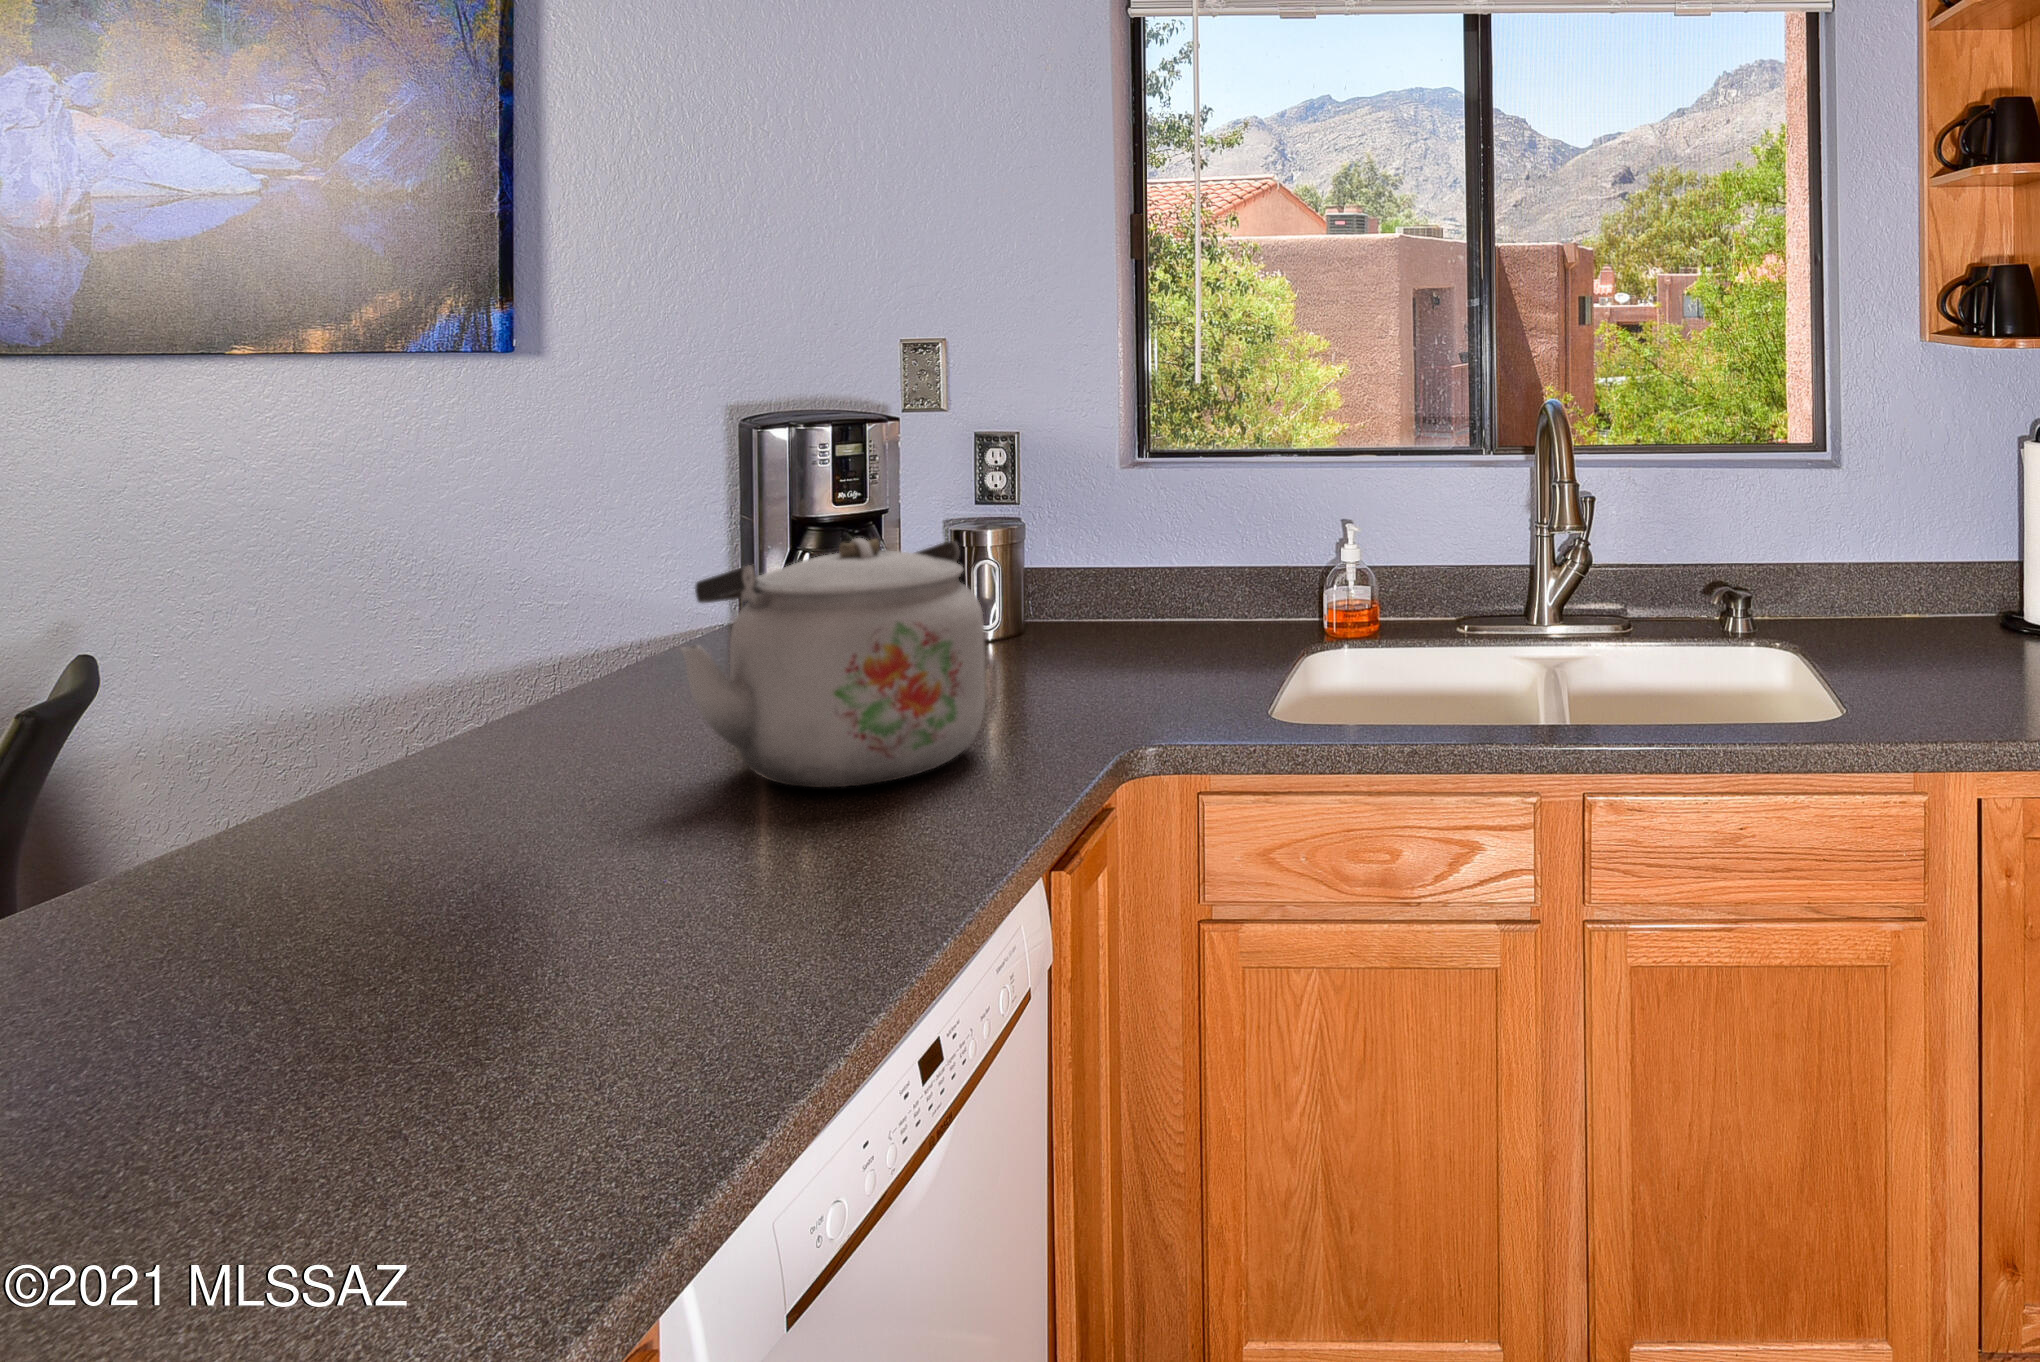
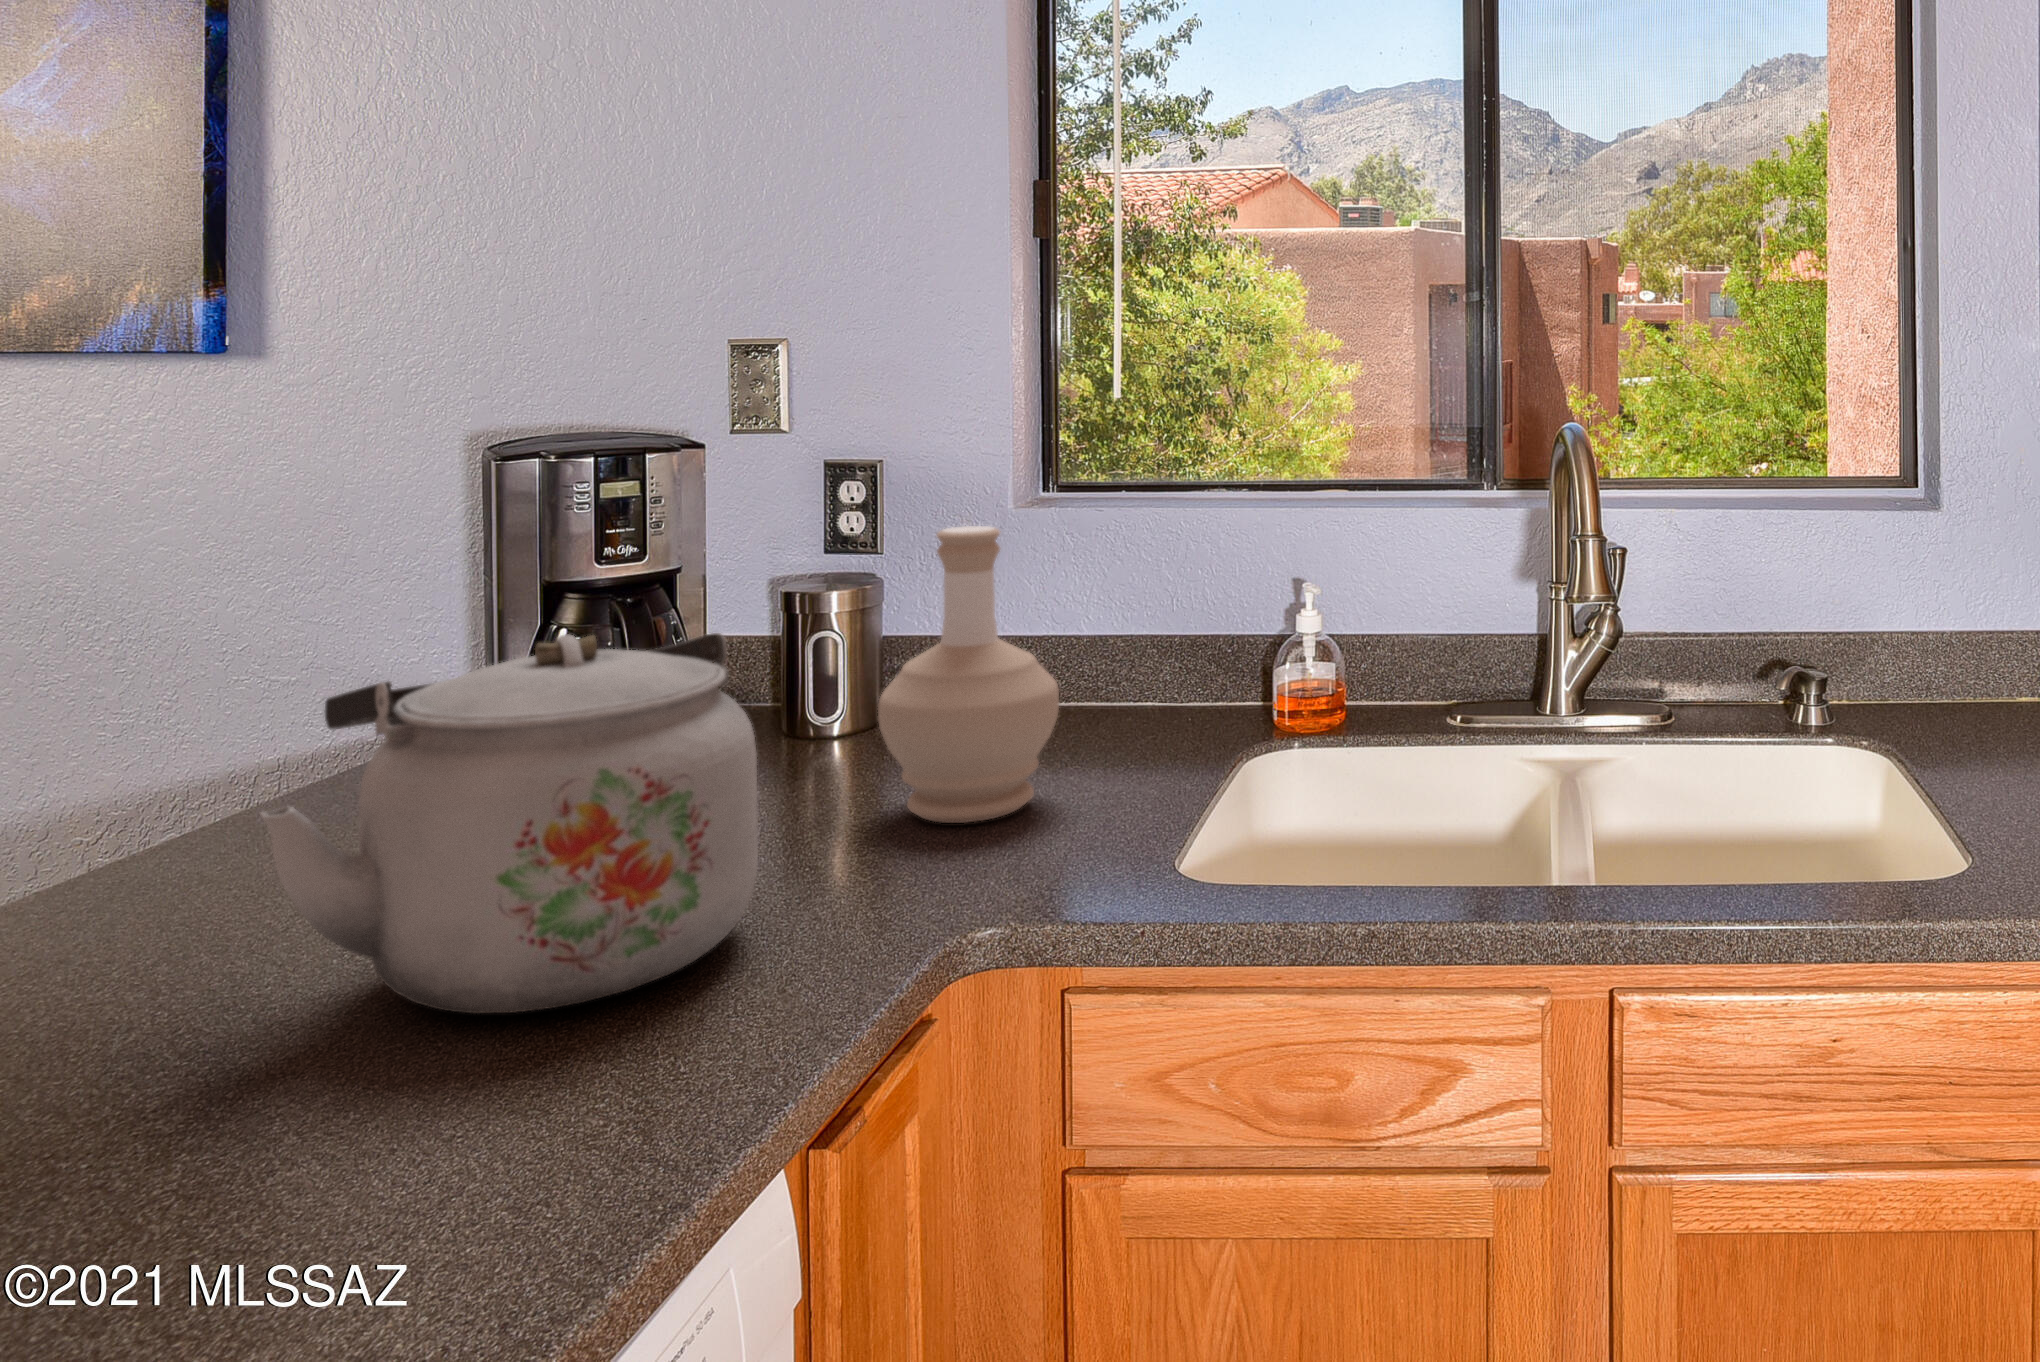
bottle: none [1045,475,1175,691] -> present [878,526,1059,823]

